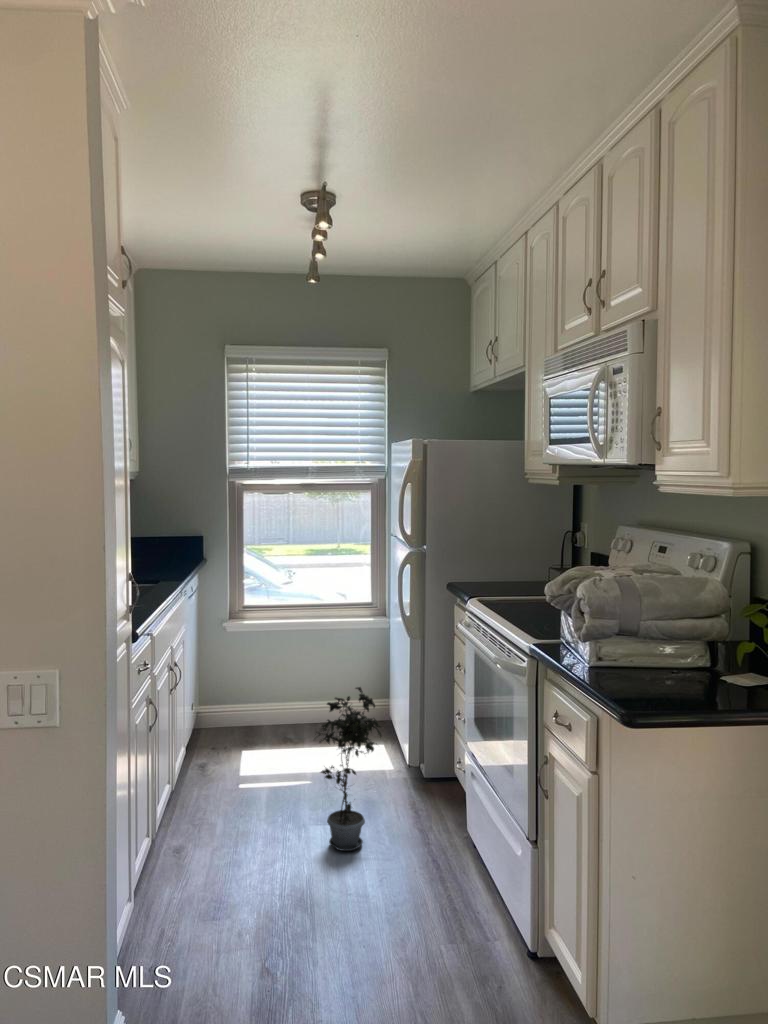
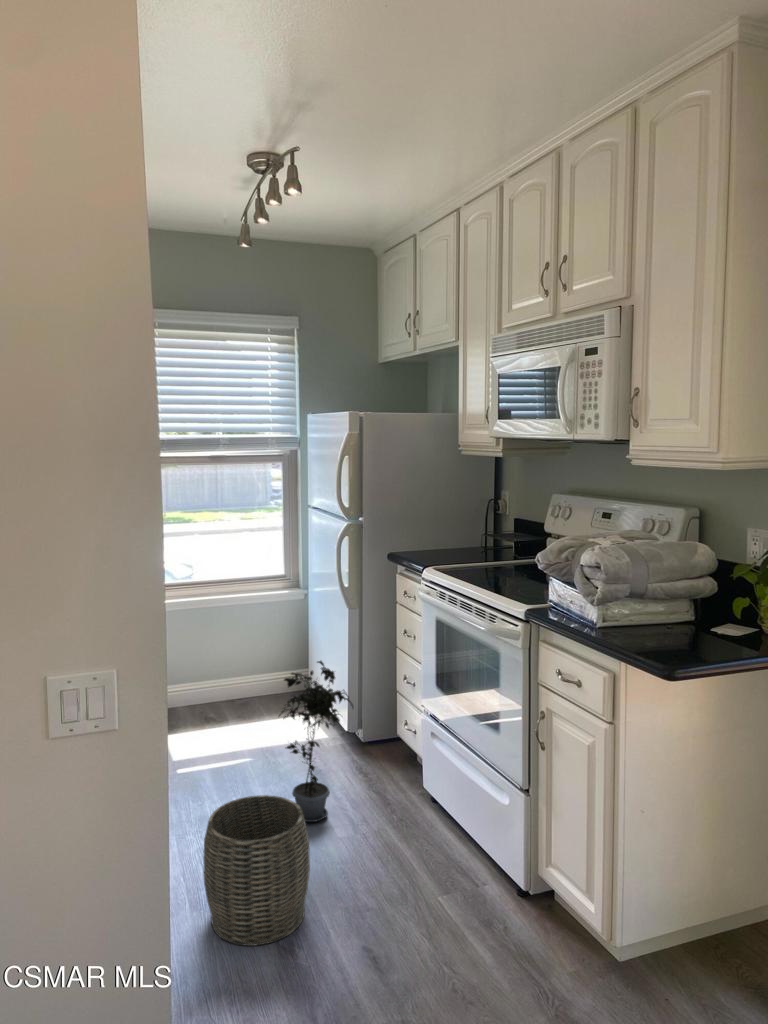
woven basket: none [203,815,309,965] -> present [203,795,310,946]

